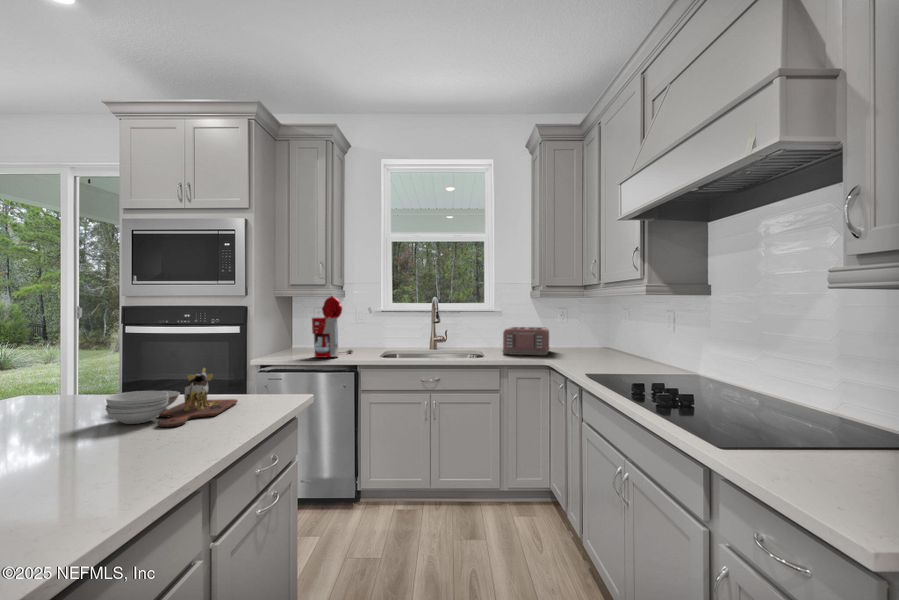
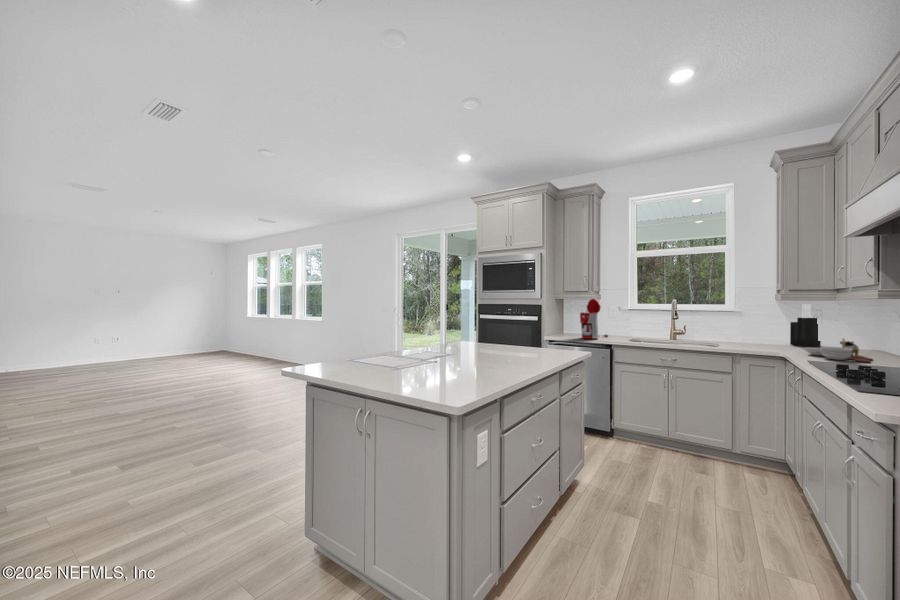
knife block: none [546,303,570,350] -> present [790,304,821,346]
toaster: present [503,327,549,355] -> none [738,324,793,350]
cutting board: present [106,368,237,427] -> present [804,339,873,362]

